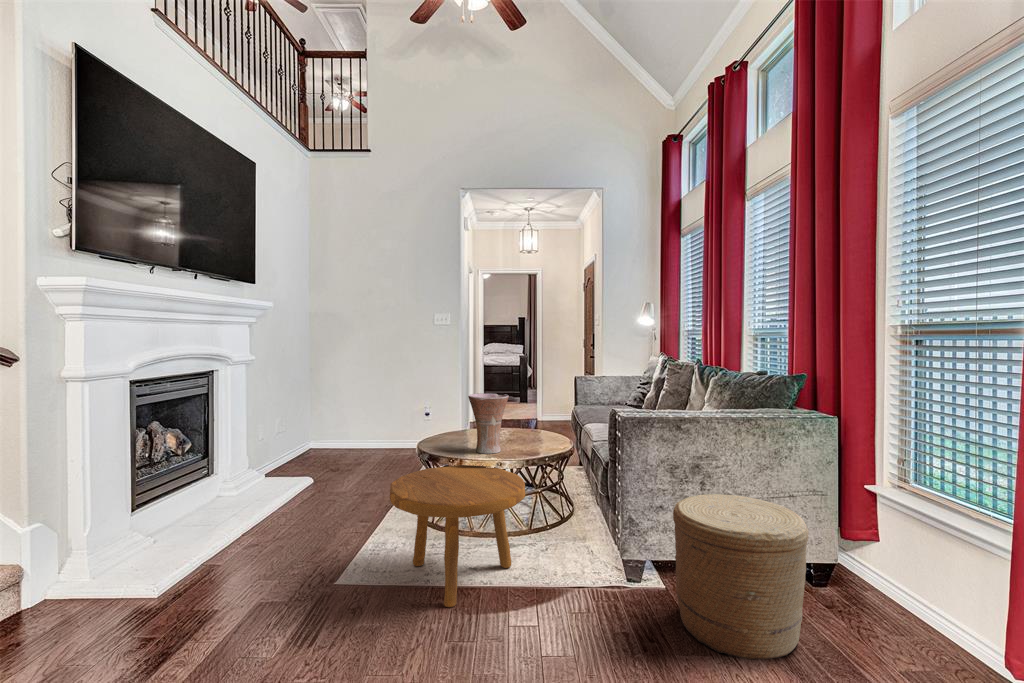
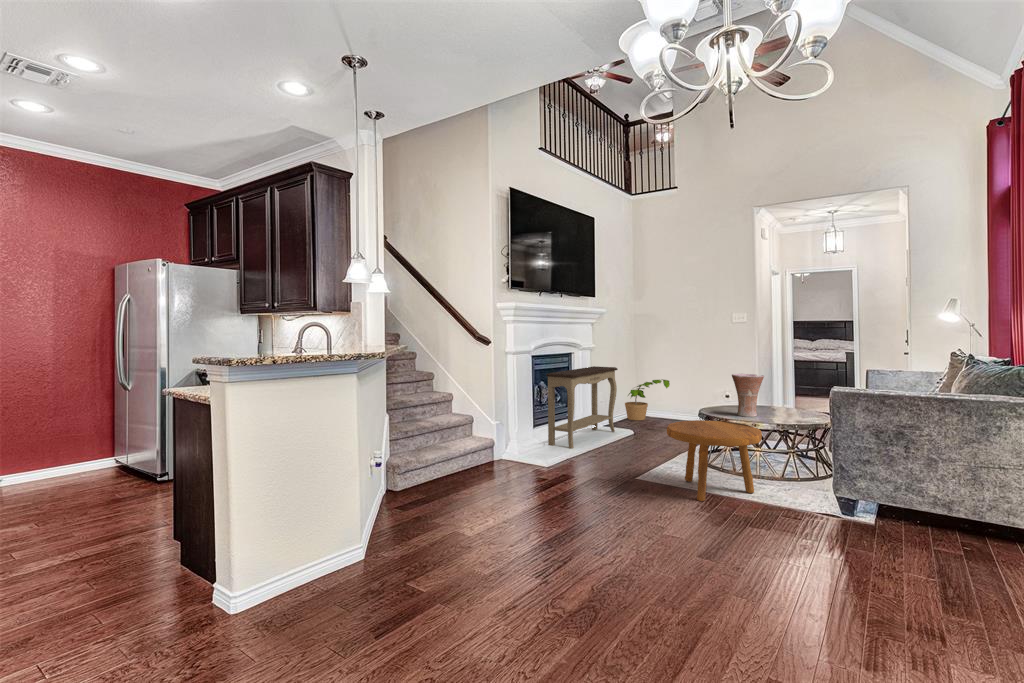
console table: none [161,389,288,534] -> present [546,366,618,449]
potted plant: none [296,399,359,459] -> present [625,379,670,420]
woven basket: present [673,494,808,660] -> none [860,454,978,570]

